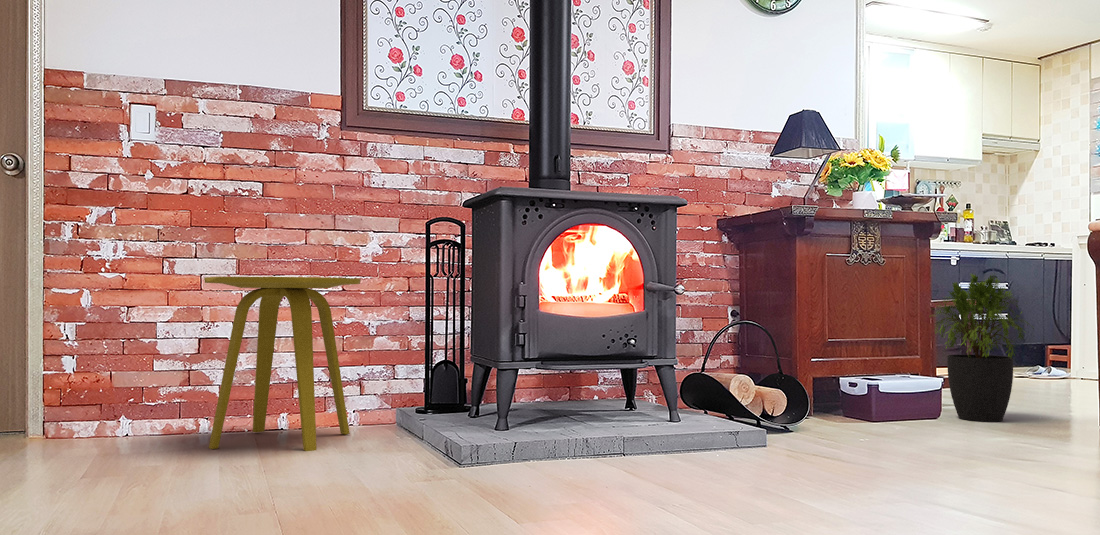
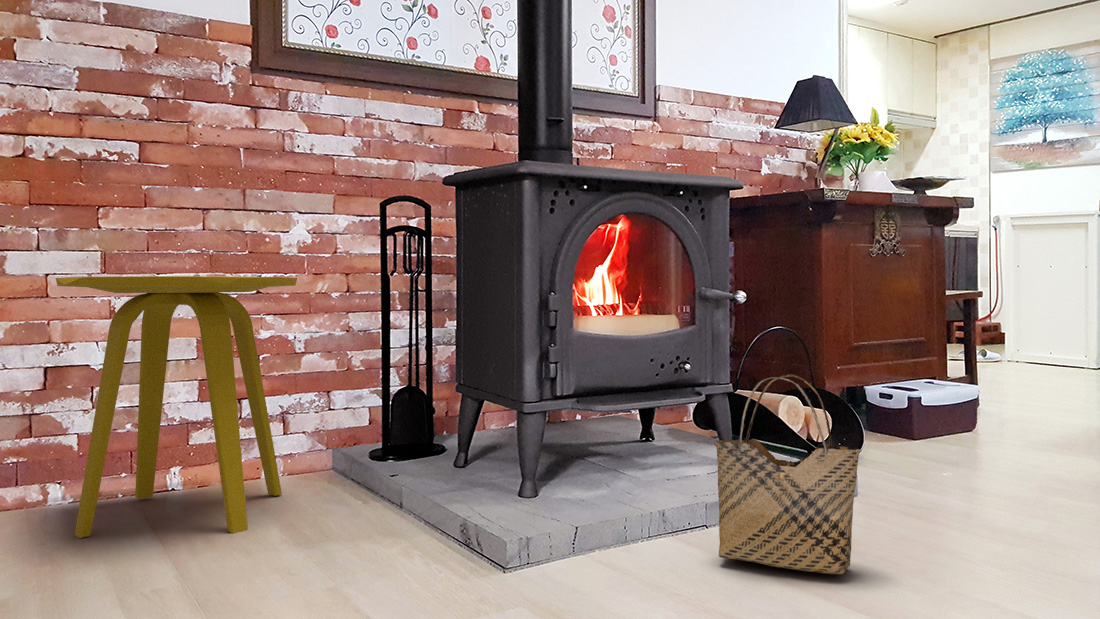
potted plant: present [935,274,1034,422] -> none [948,264,1066,433]
woven basket: none [609,348,703,486] -> present [714,374,860,574]

